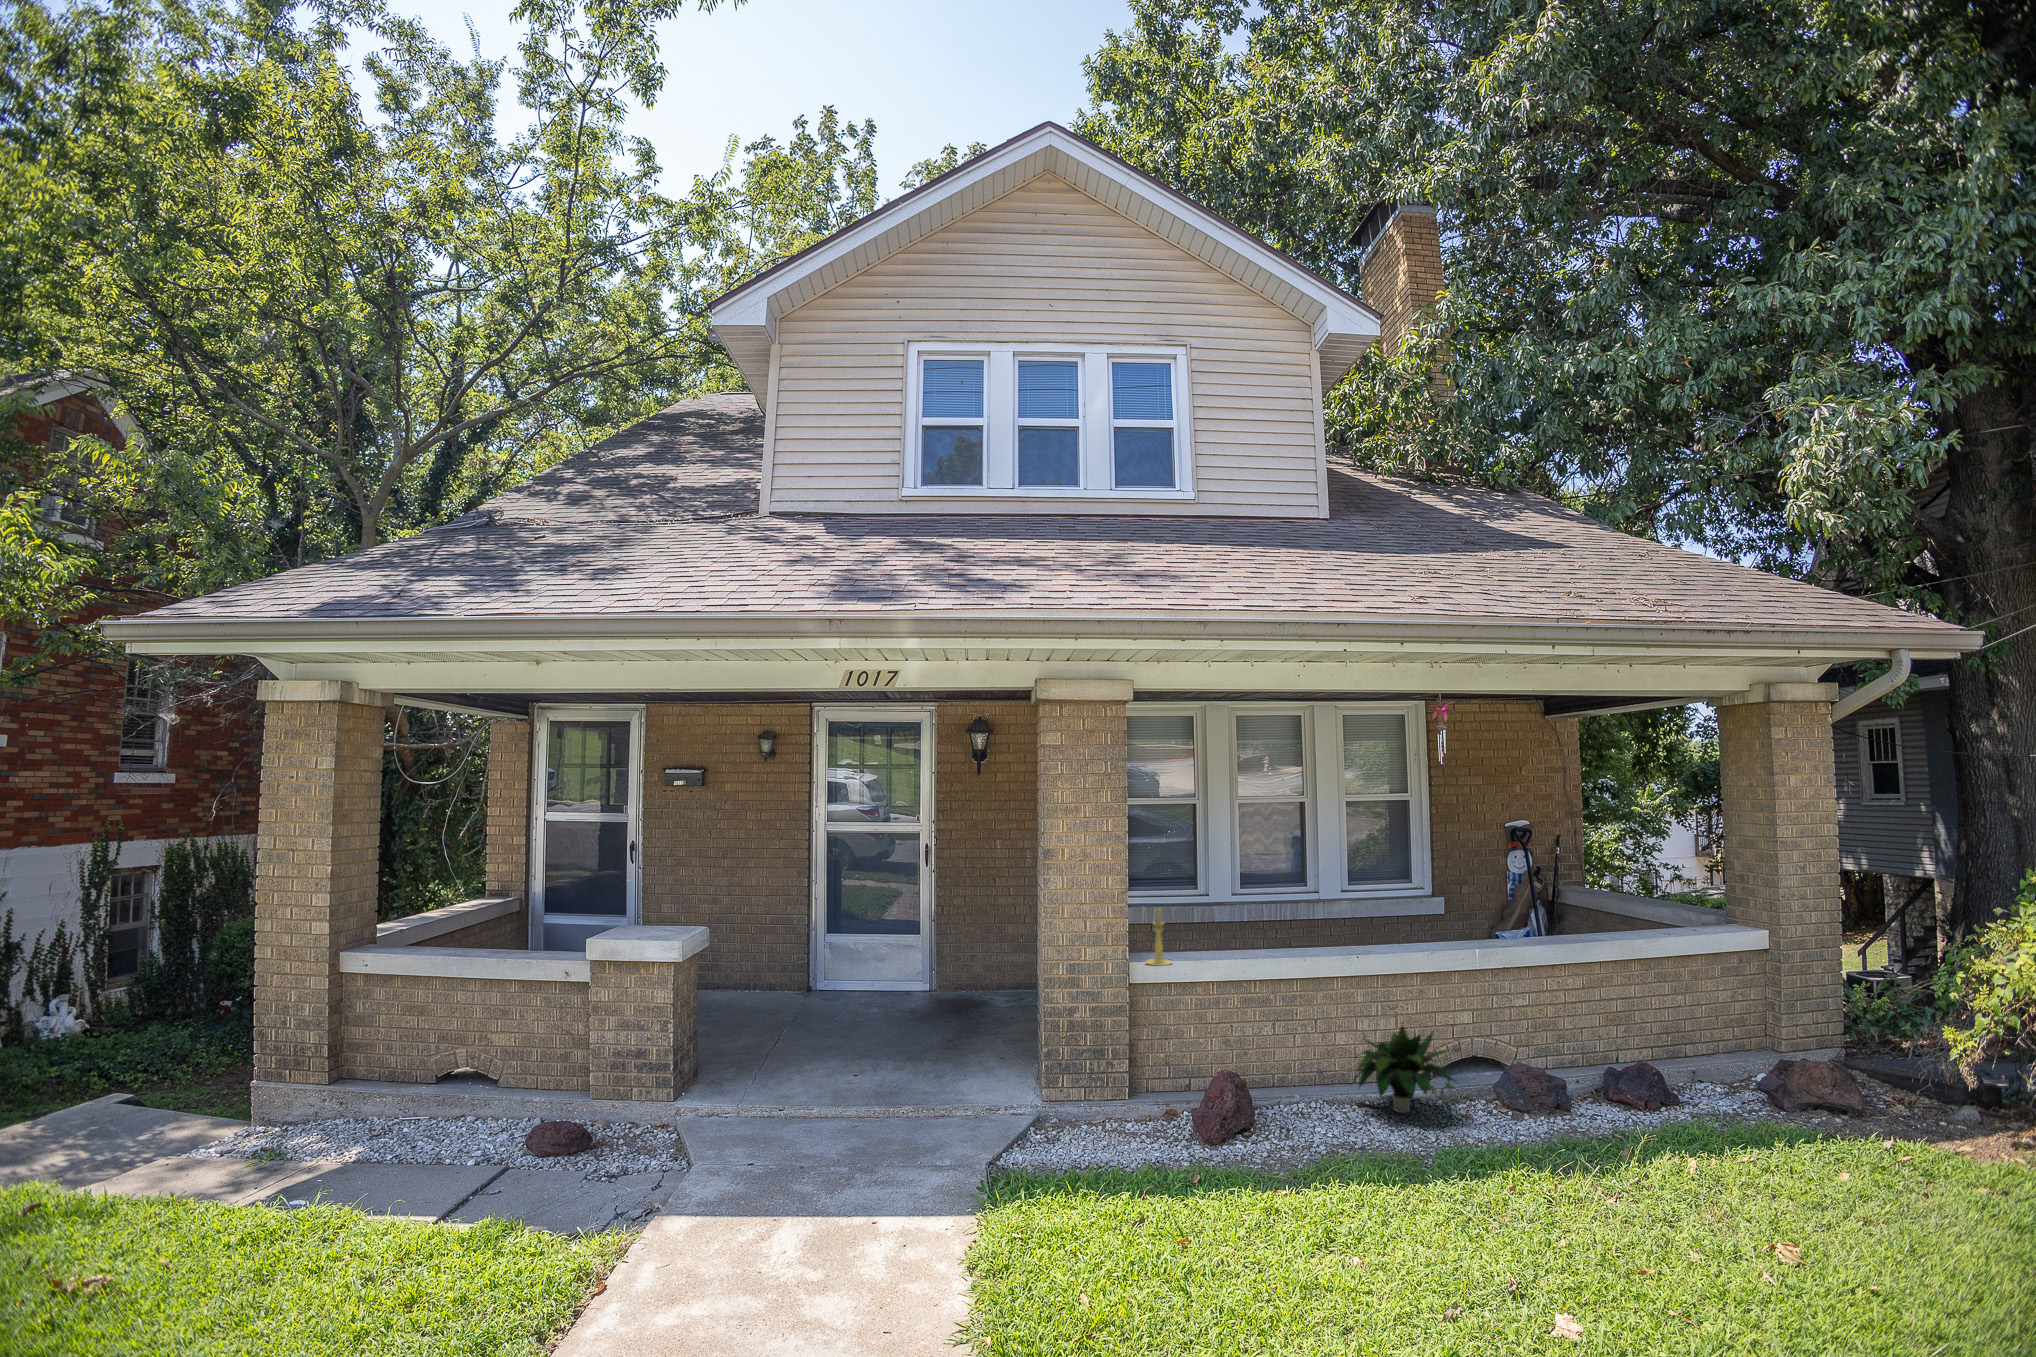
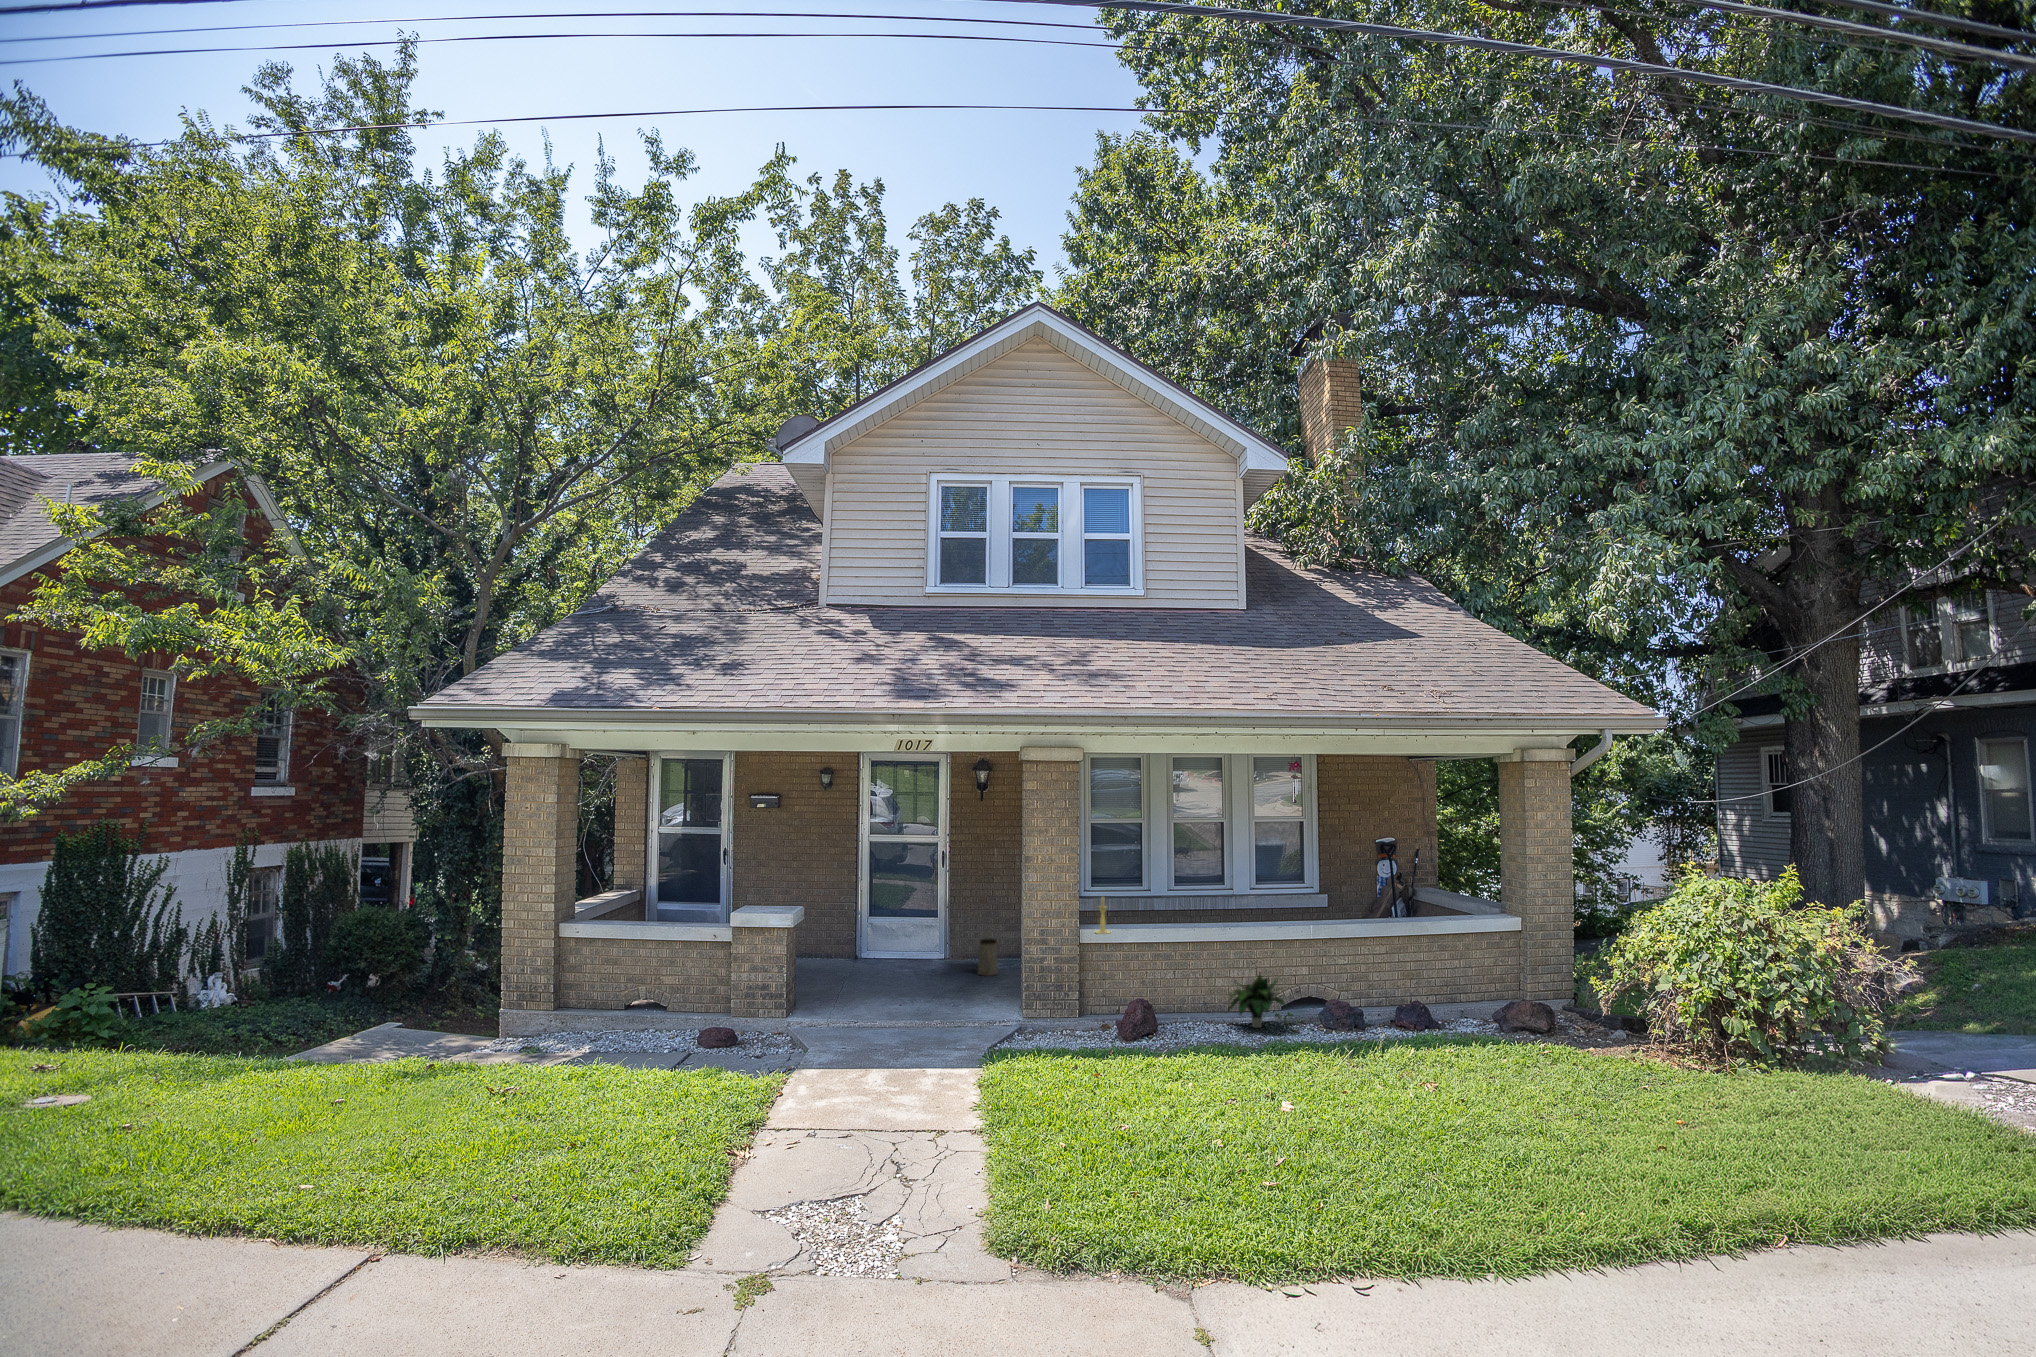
watering can: none [975,950,1004,1012] -> present [978,932,998,976]

